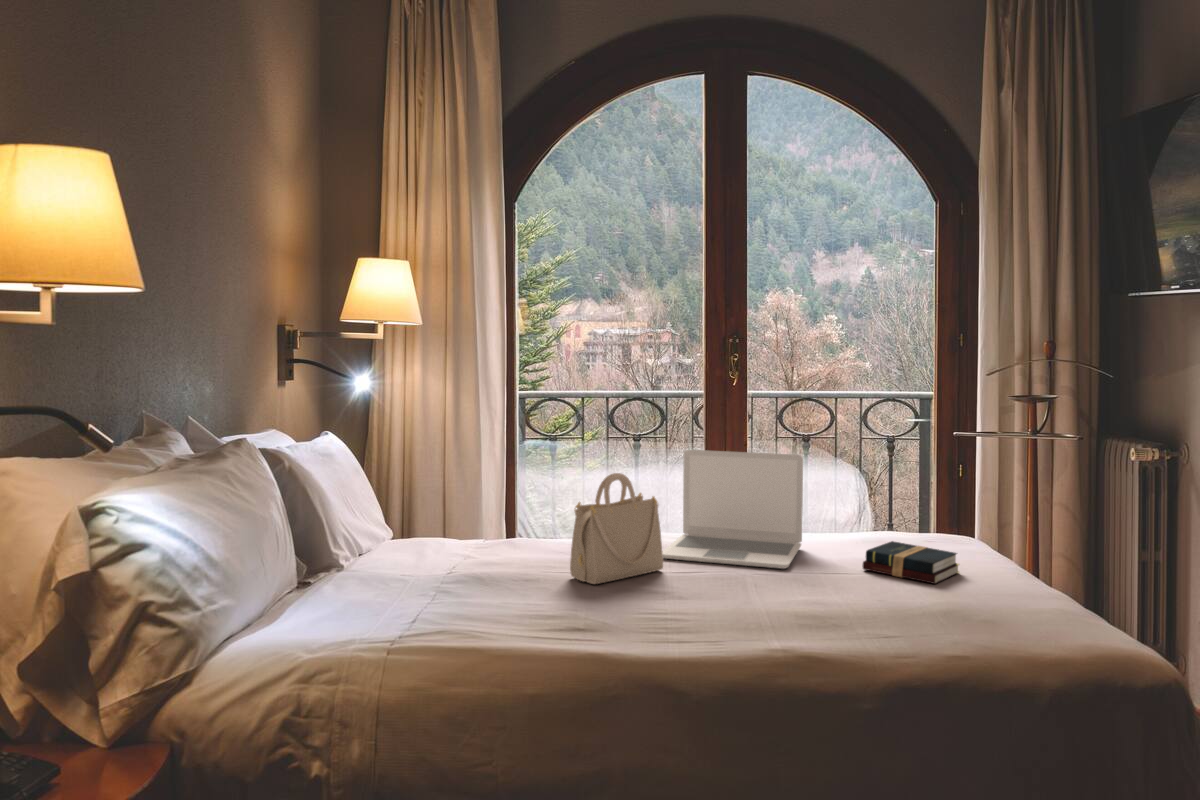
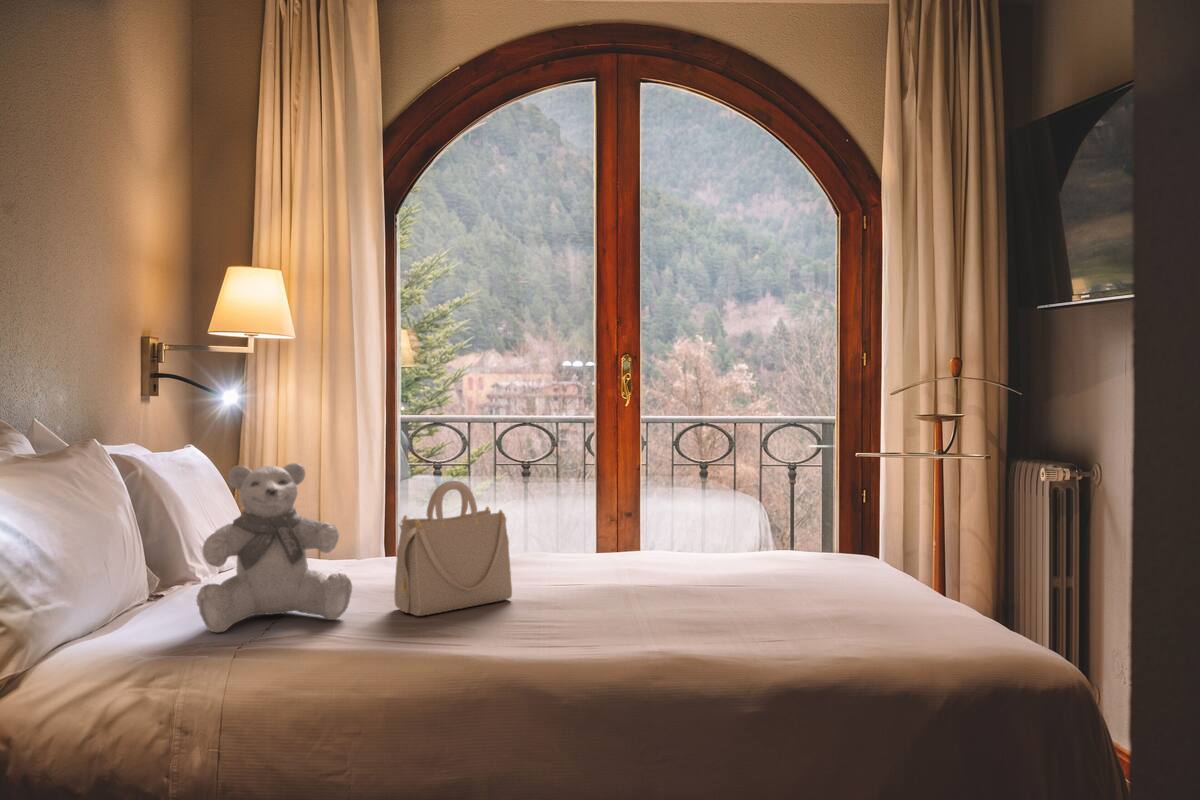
laptop: present [662,450,803,569] -> none [516,463,684,596]
teddy bear: none [428,460,541,596] -> present [197,463,352,632]
hardback book: present [863,541,959,584] -> none [748,564,861,612]

